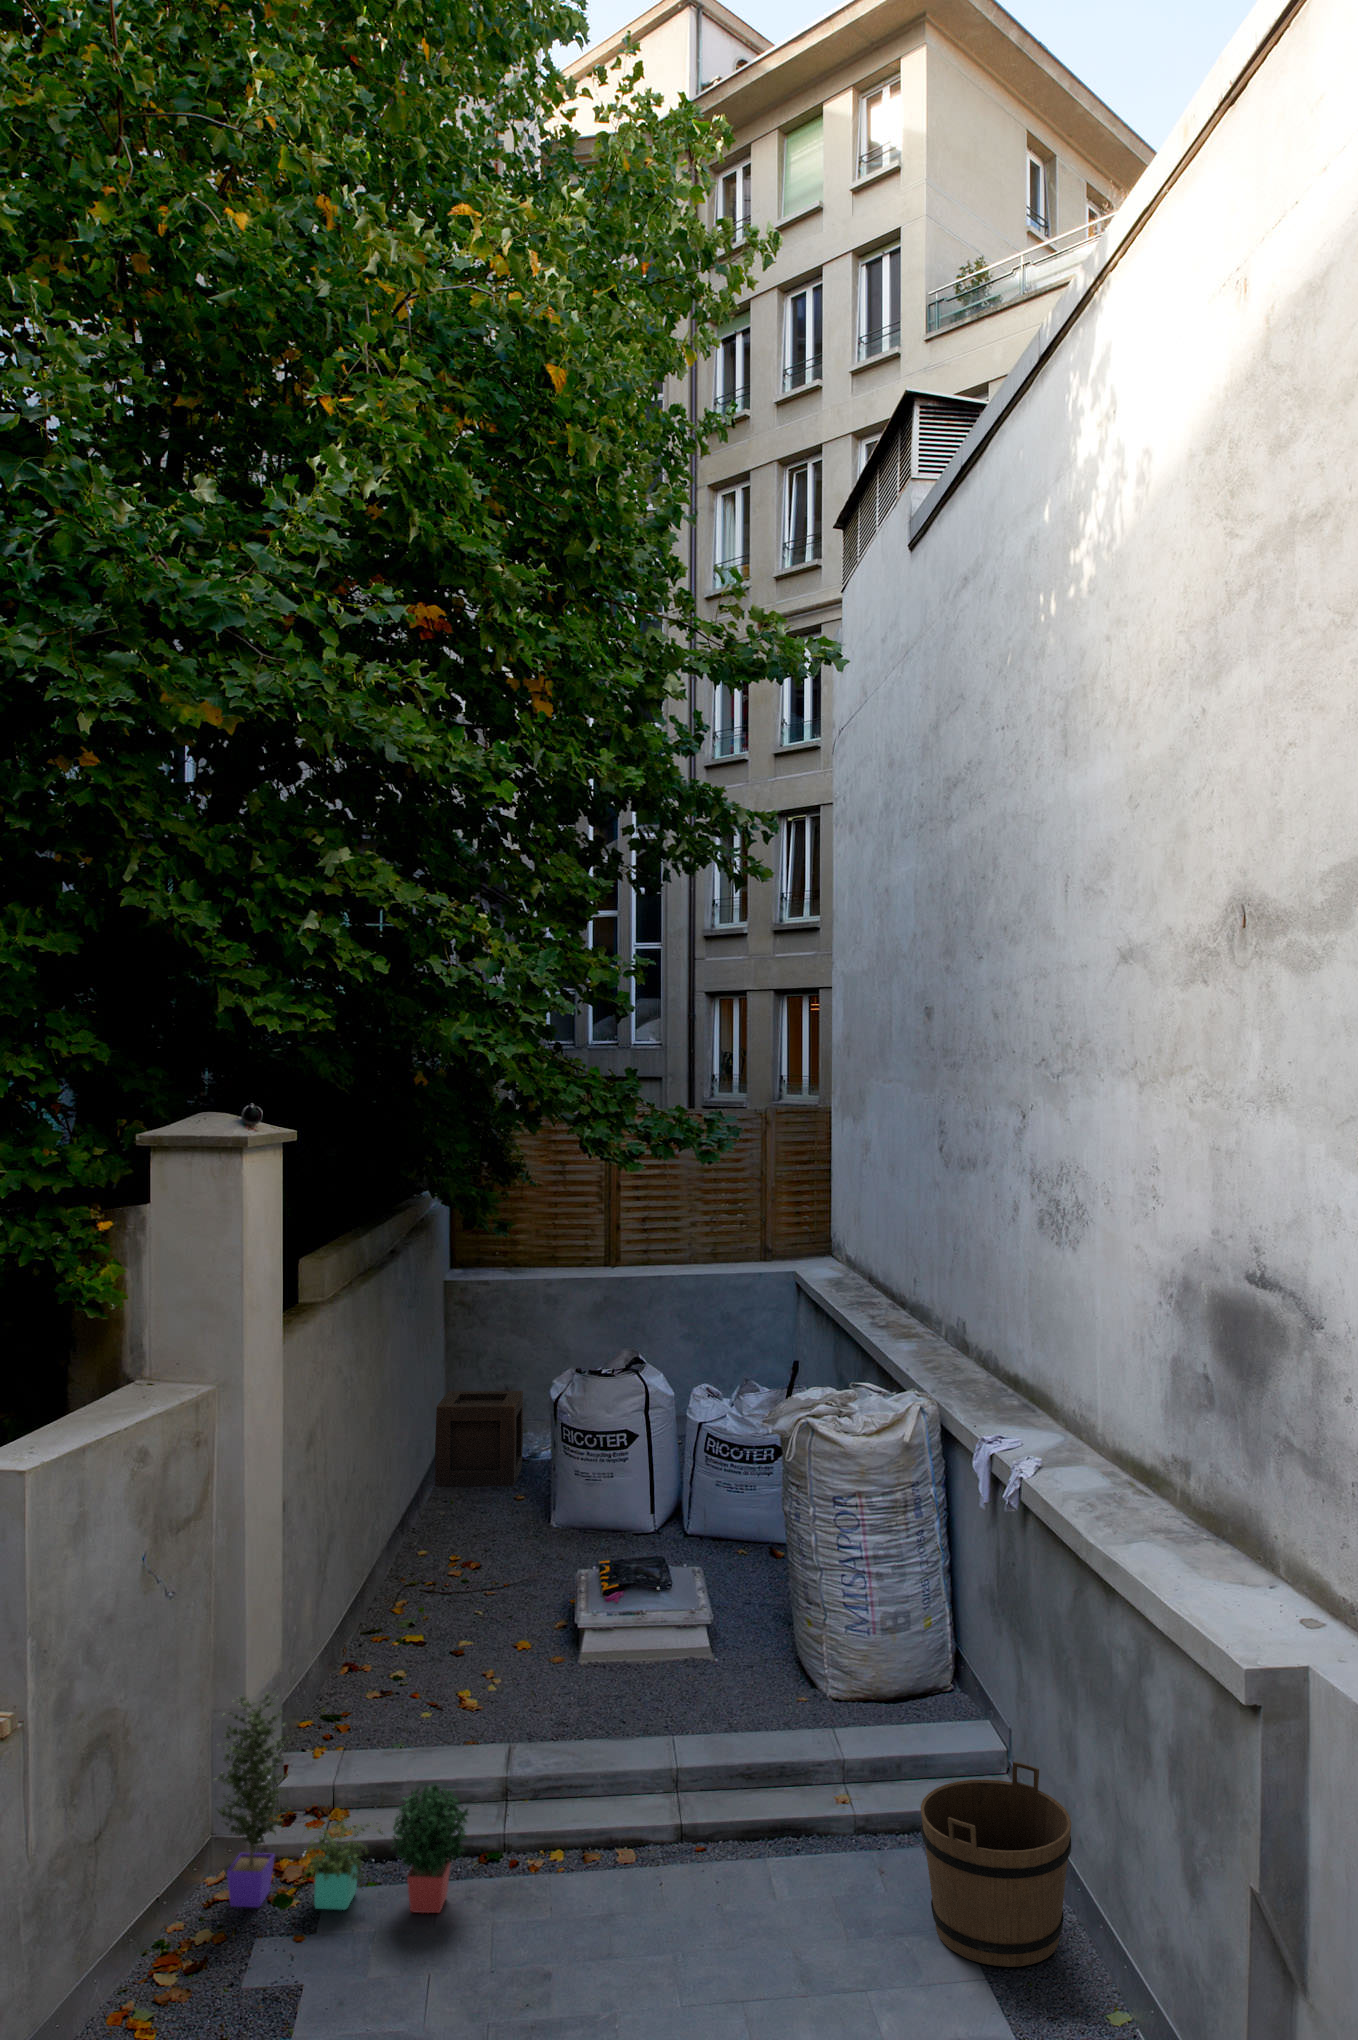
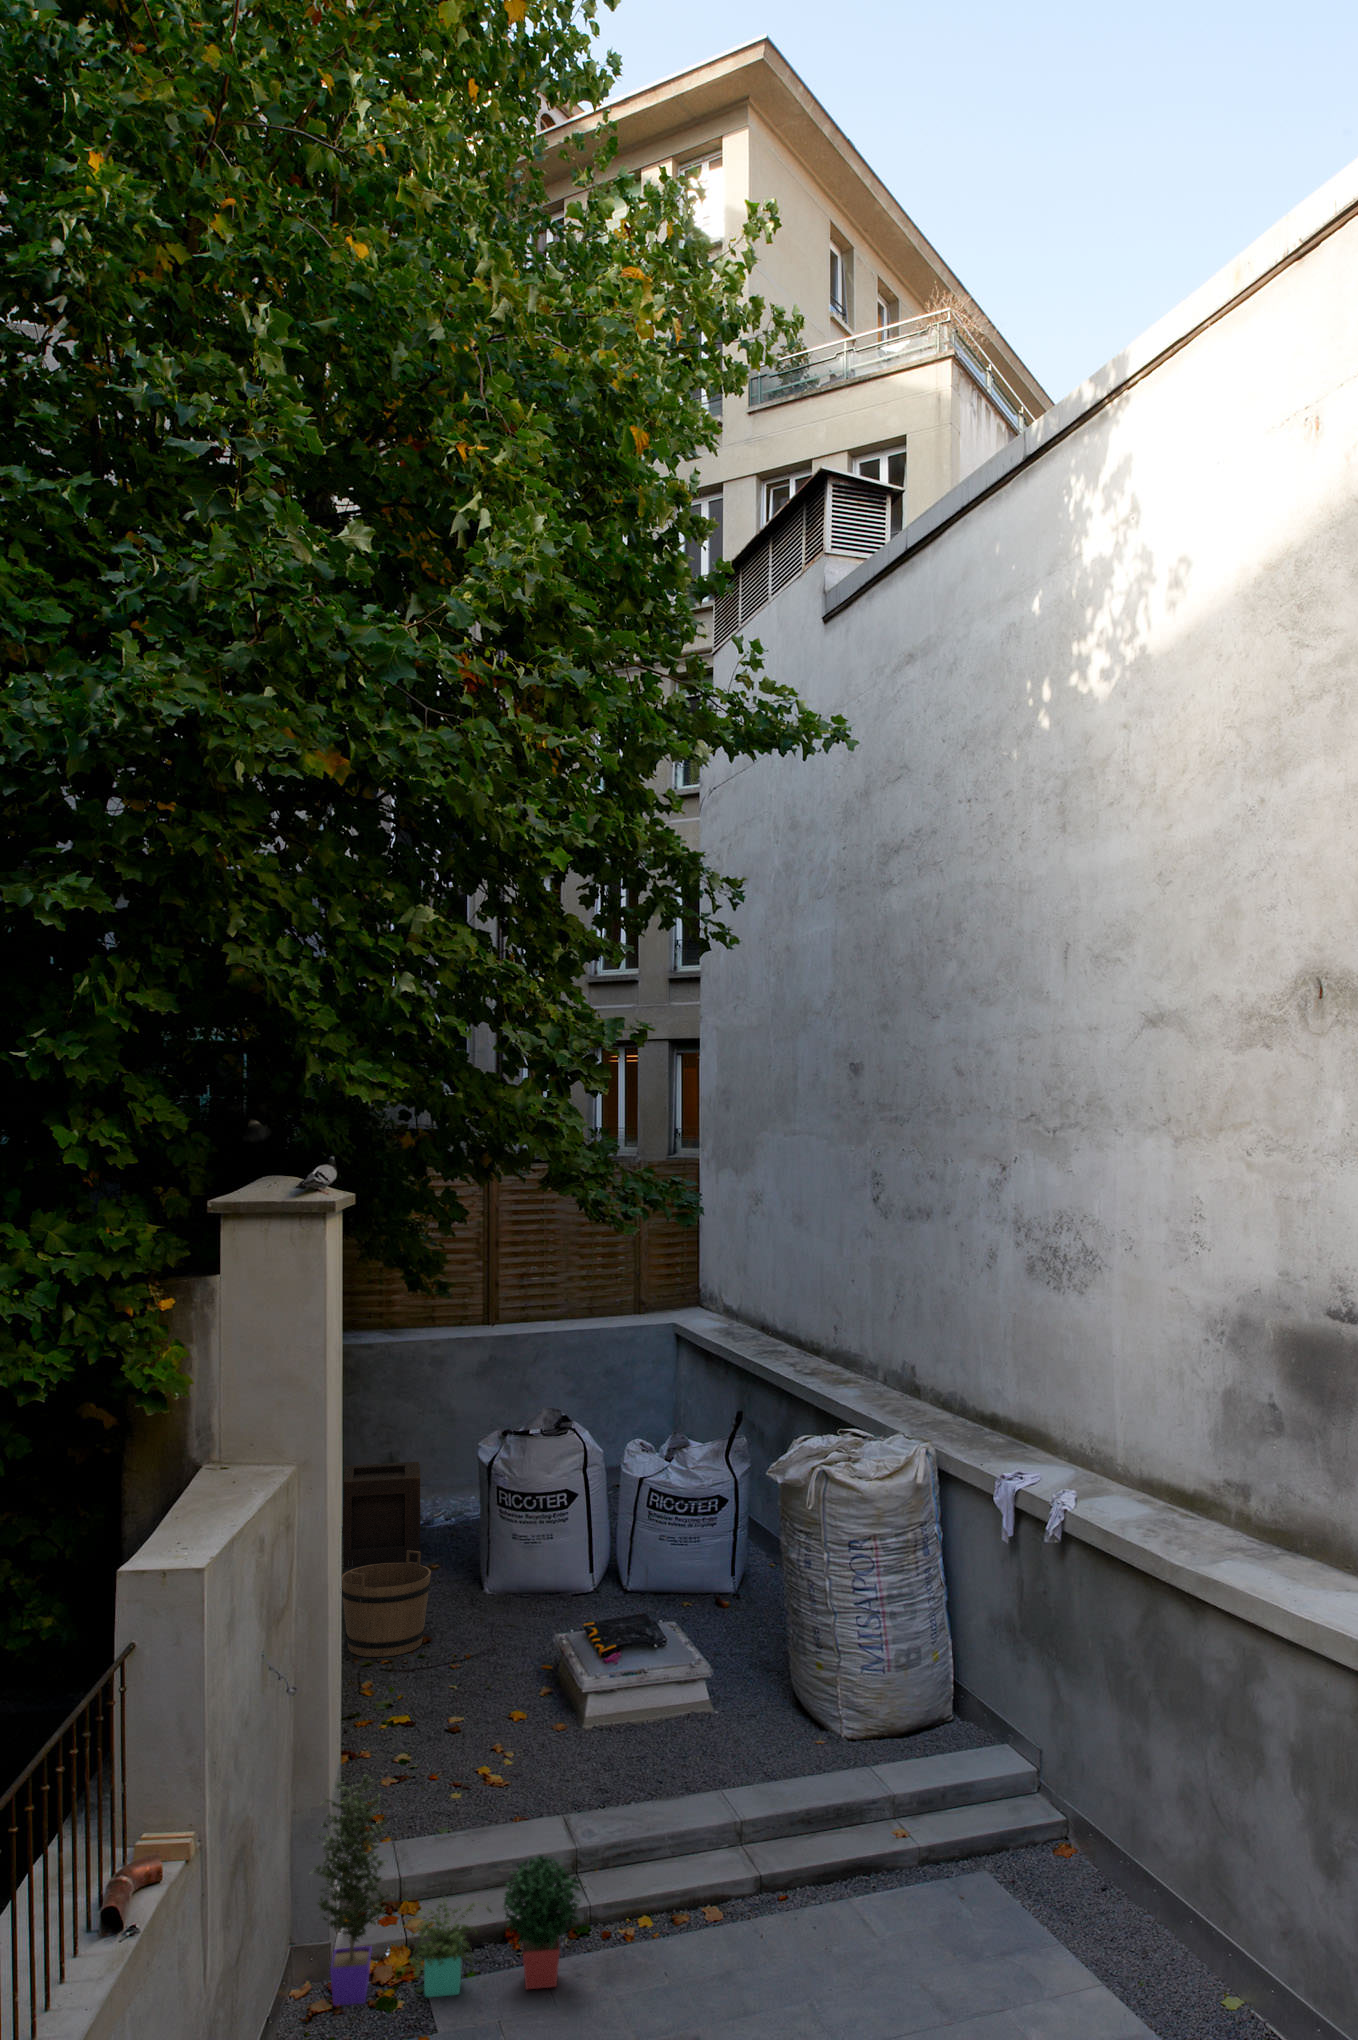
bucket: present [921,1761,1071,1967] -> present [341,1550,431,1657]

